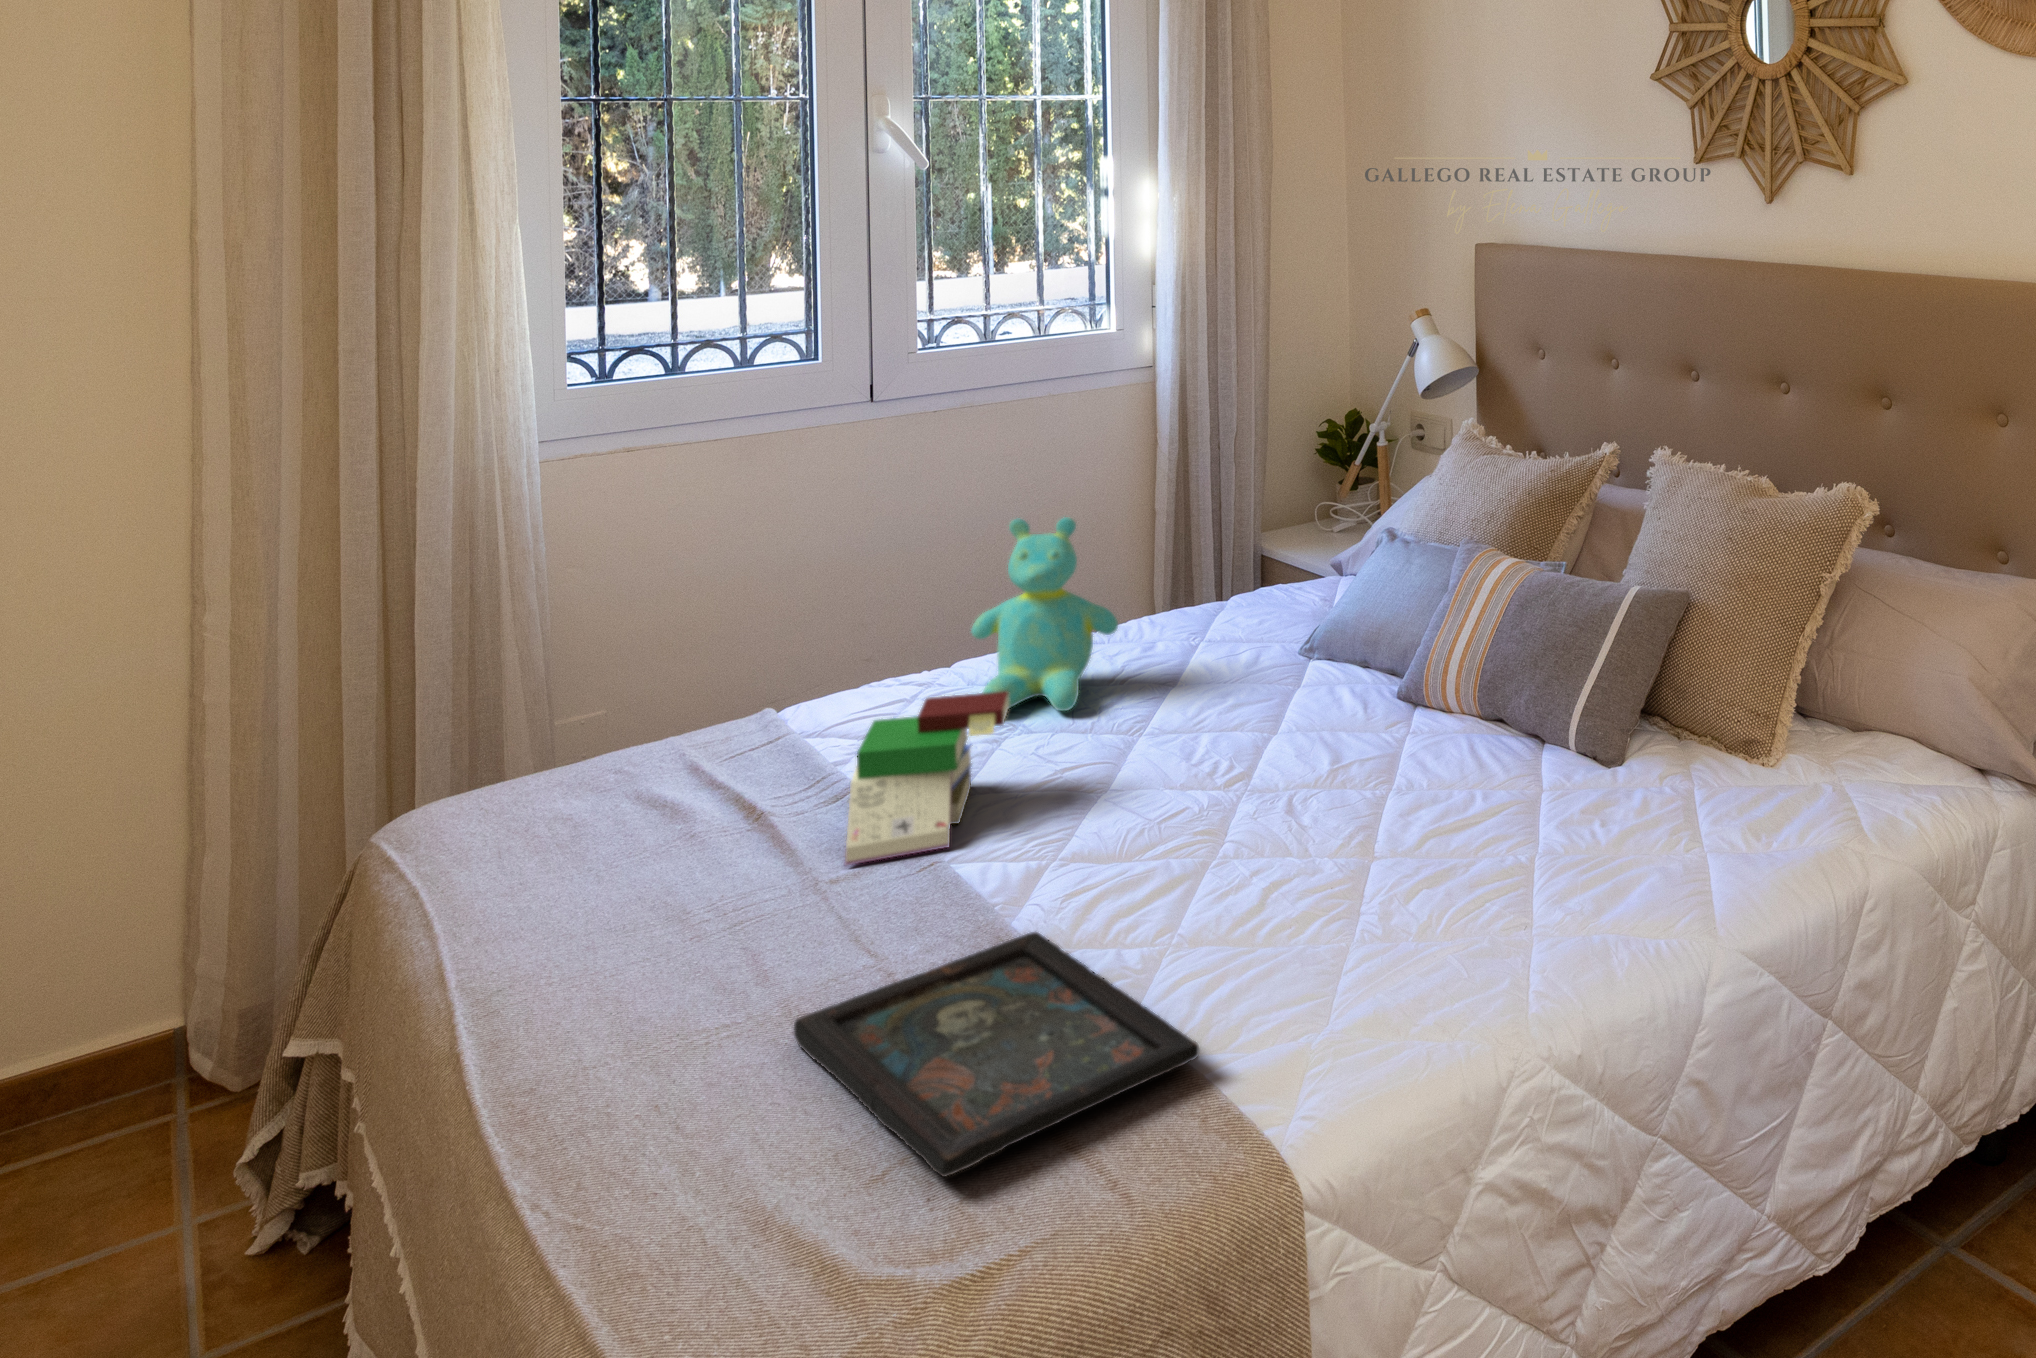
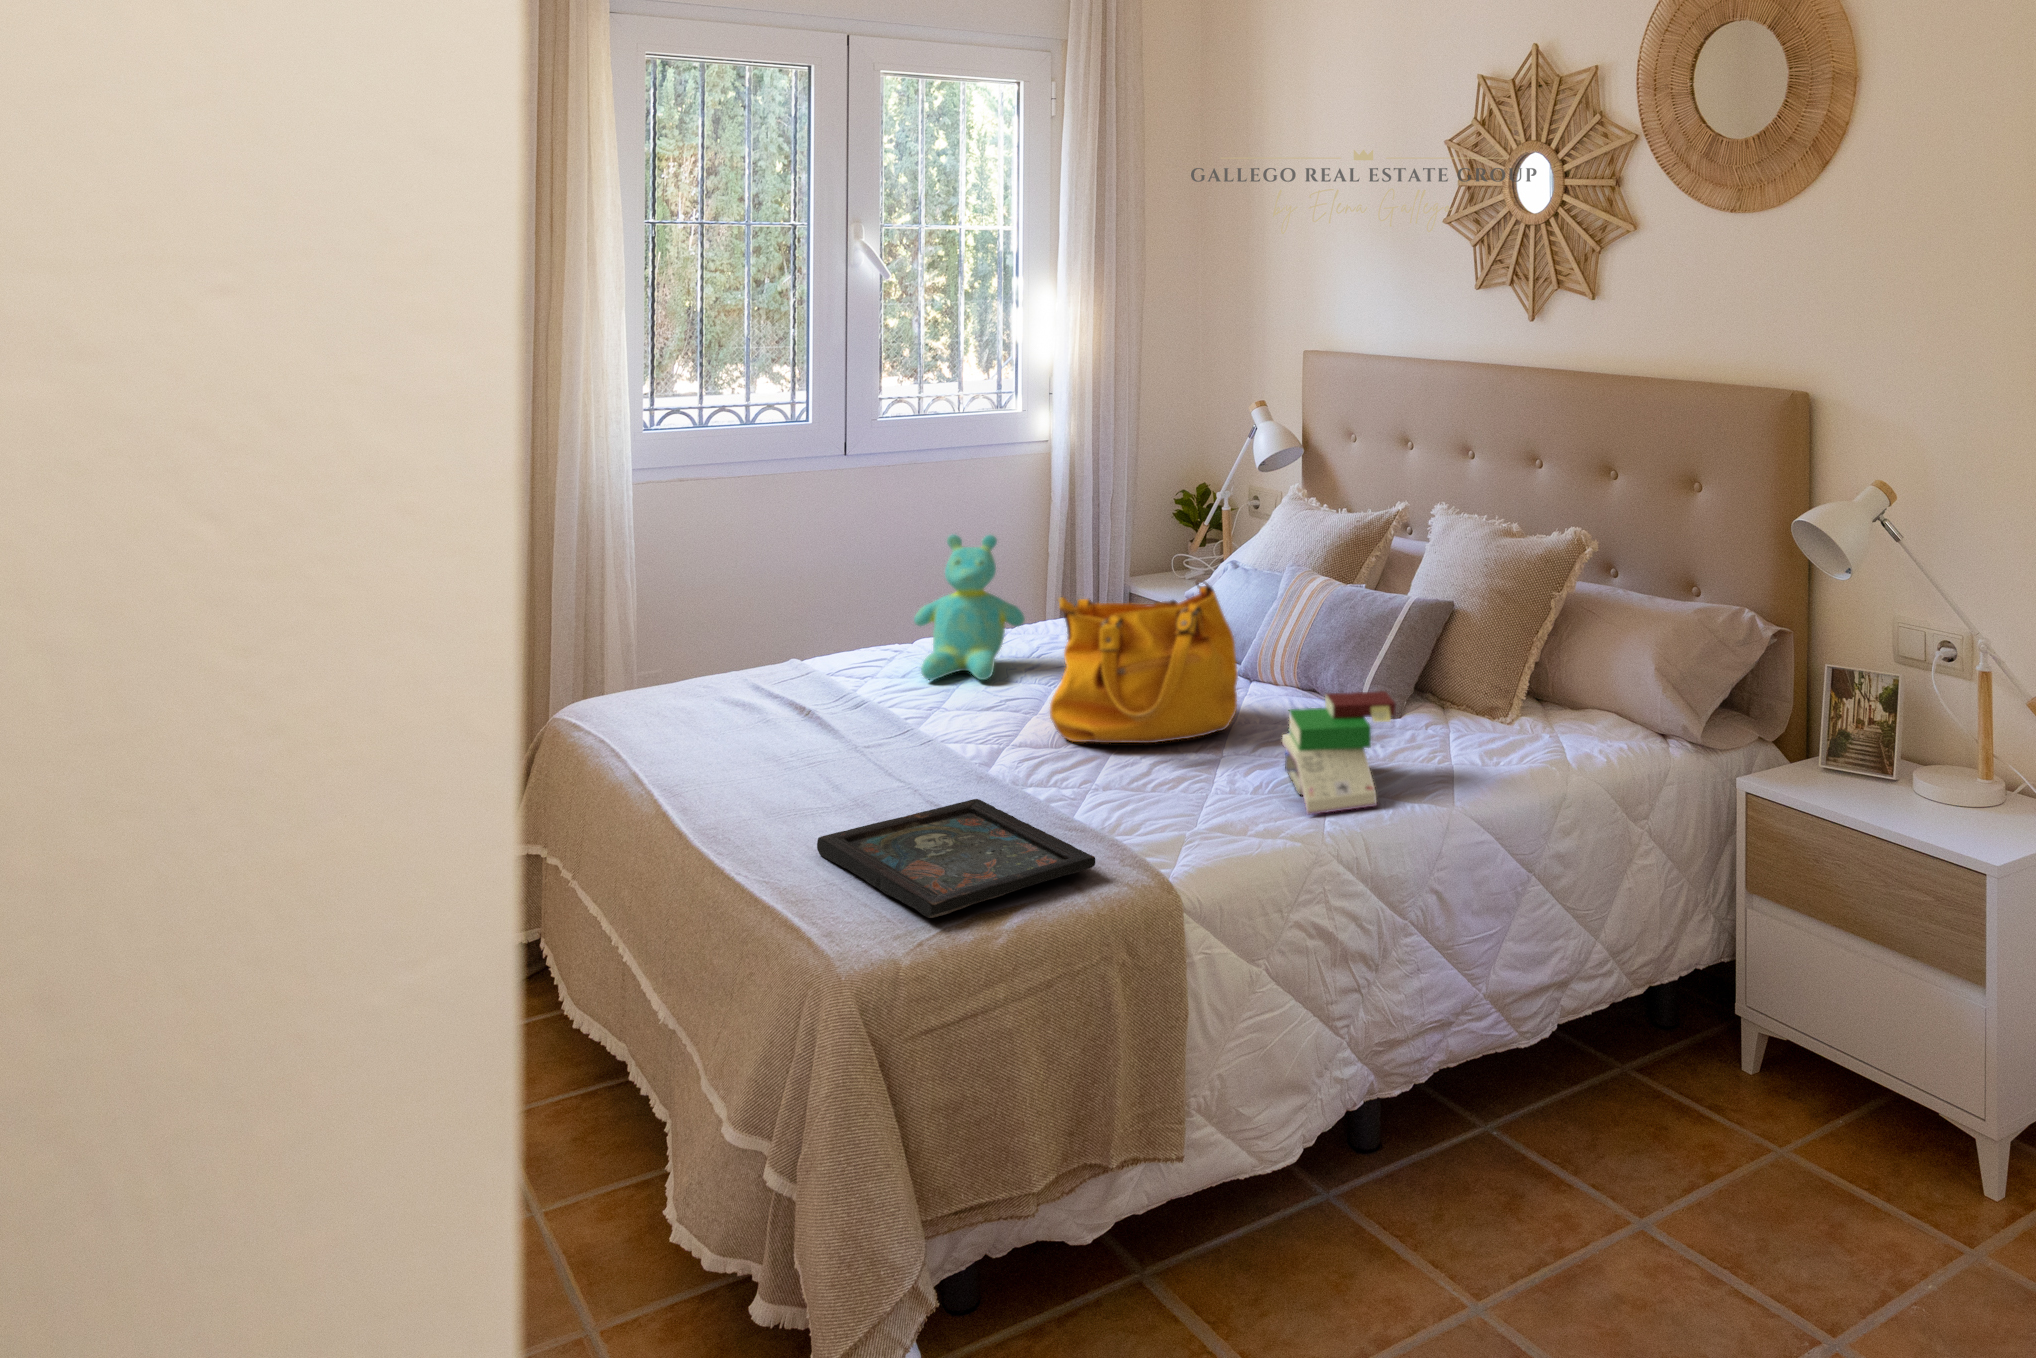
handbag: none [1145,581,1401,815] -> present [1050,579,1238,743]
book: present [845,691,1009,865] -> present [1282,691,1396,815]

